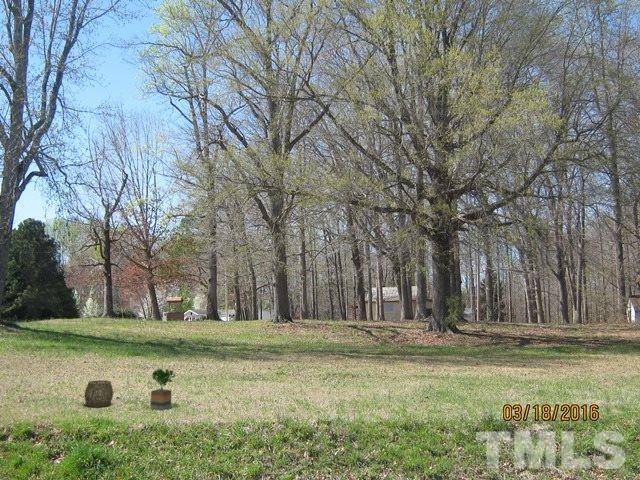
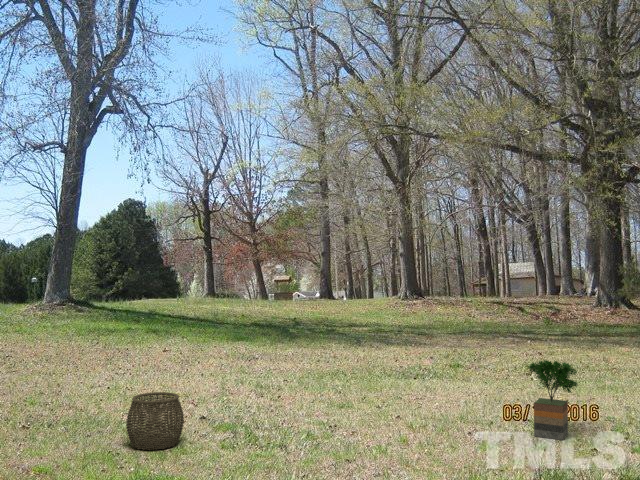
potted tree: present [150,369,176,410] -> present [529,360,578,440]

